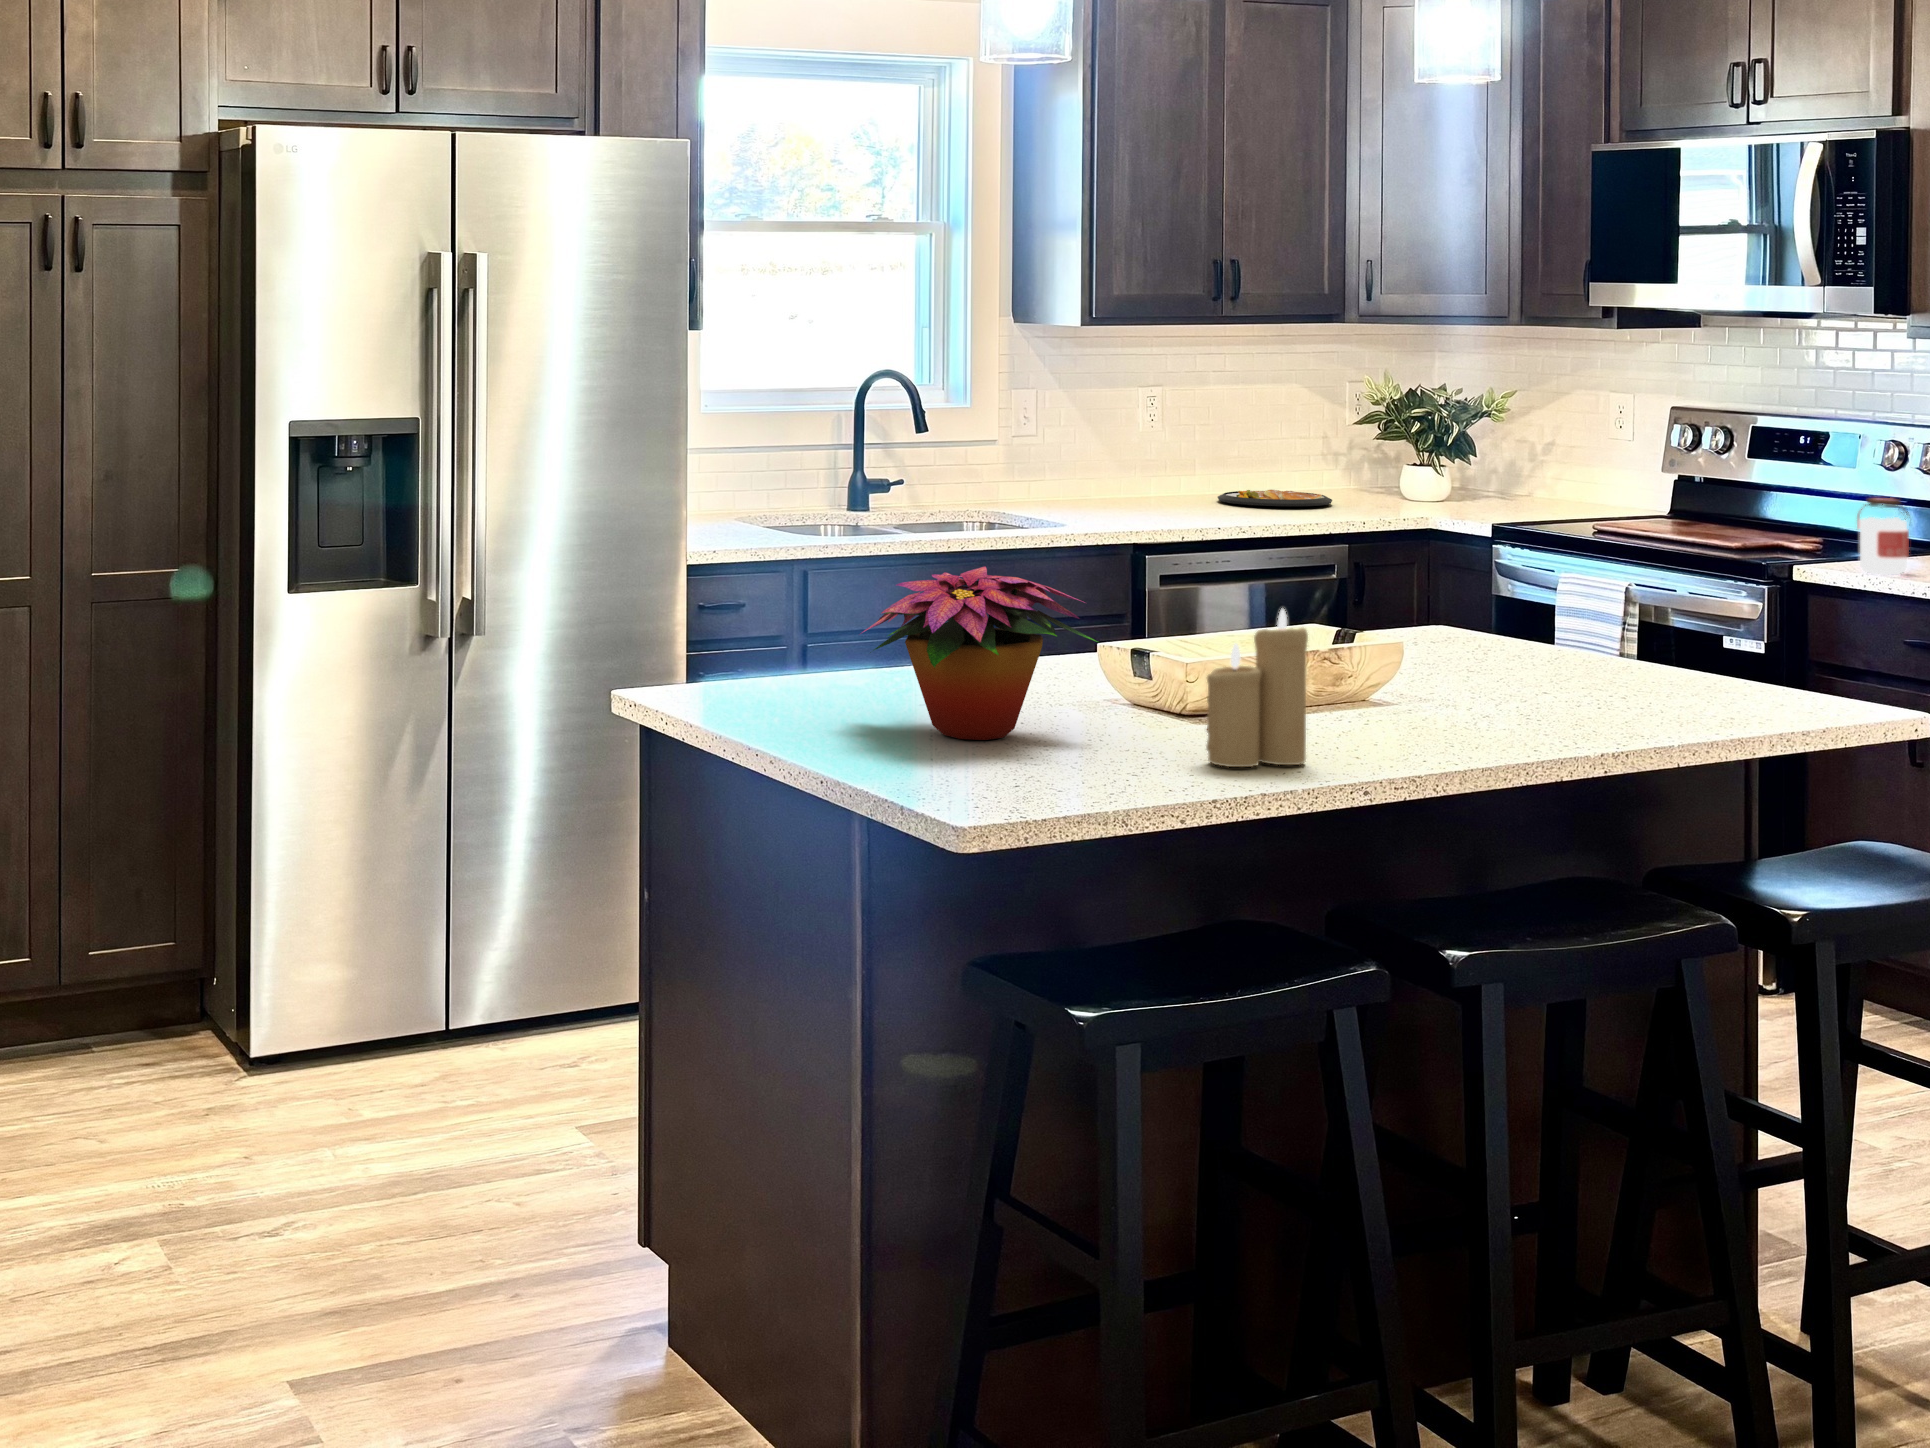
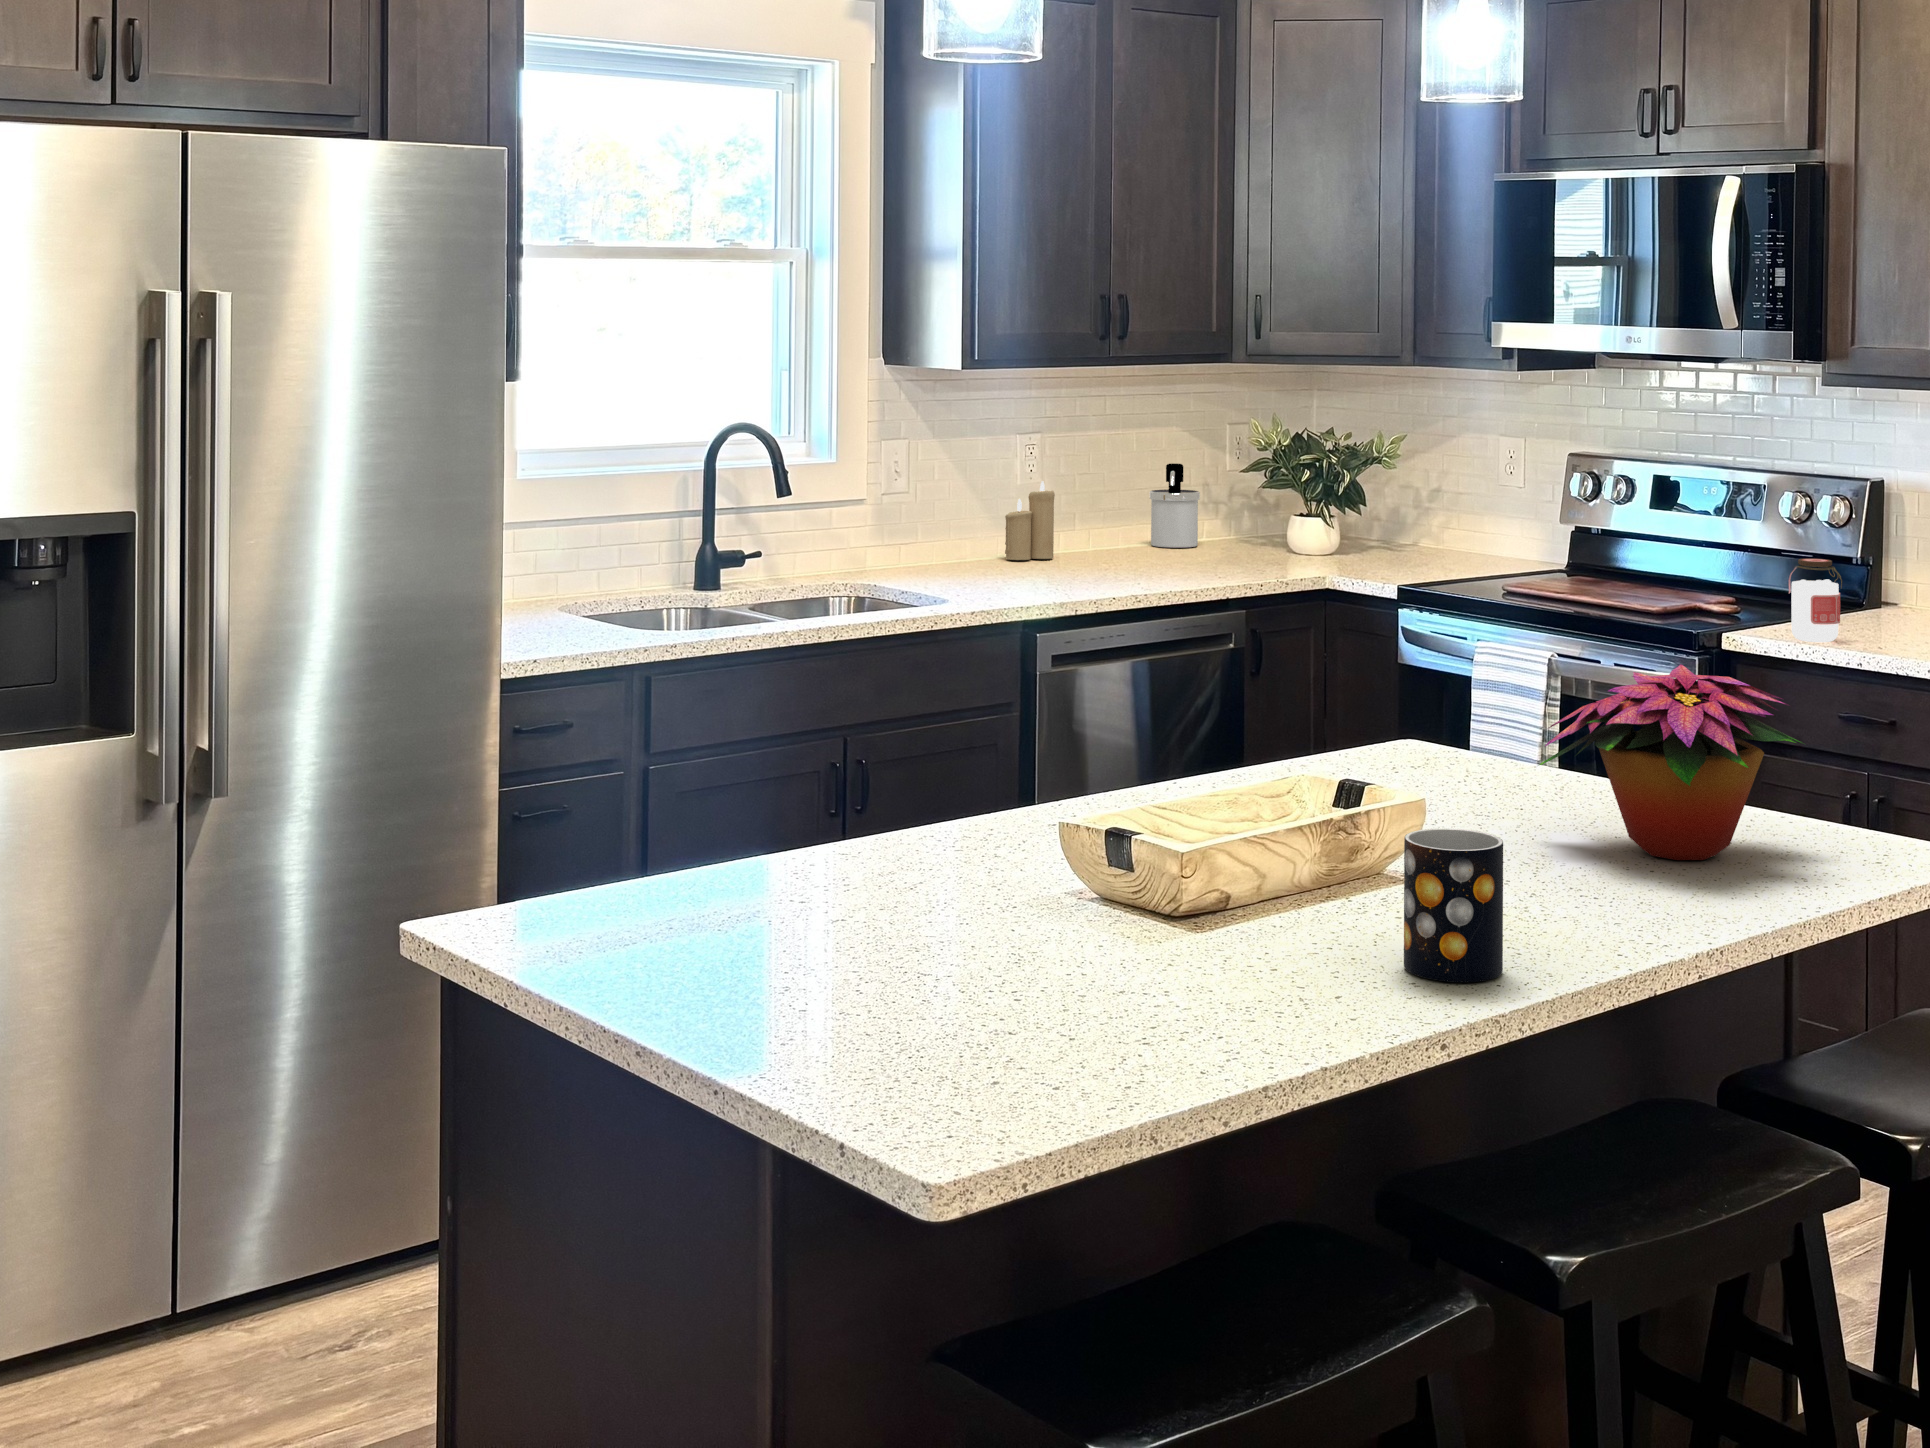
soap dispenser: none [1267,414,1315,490] -> present [1150,463,1200,548]
dish: present [1218,490,1332,506] -> none [1103,551,1226,570]
flower arrangement: present [862,566,1098,740] -> present [1539,664,1799,860]
candle: present [1206,609,1308,767] -> present [1005,481,1055,560]
mug: none [1350,646,1429,757] -> present [1404,828,1503,982]

